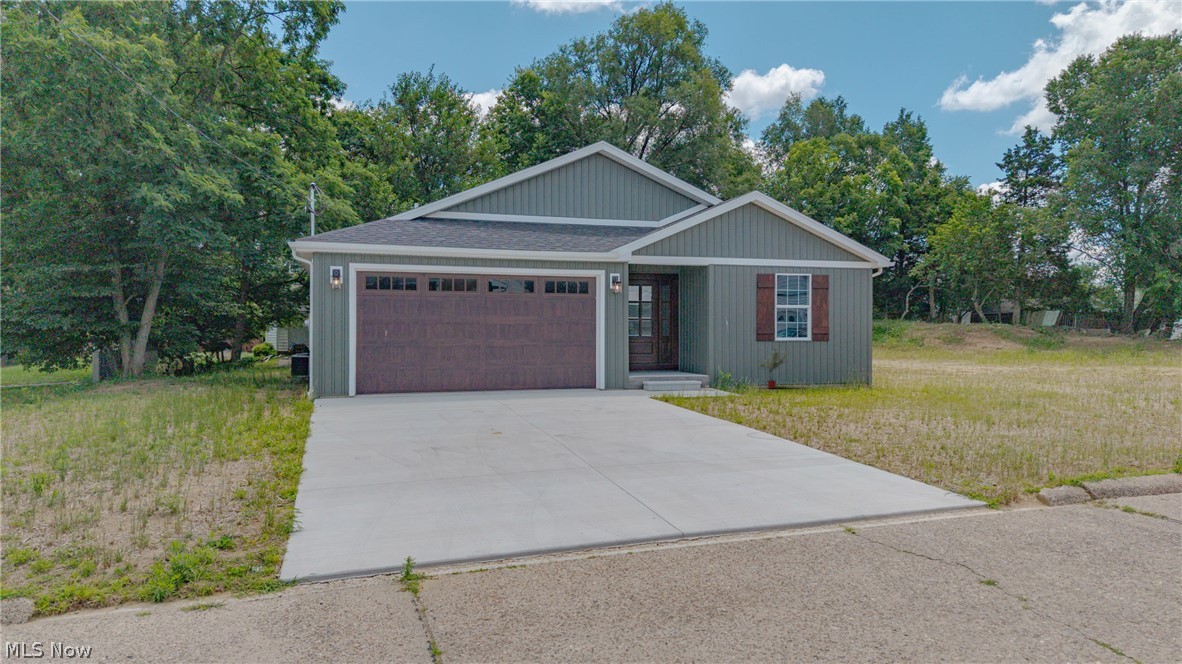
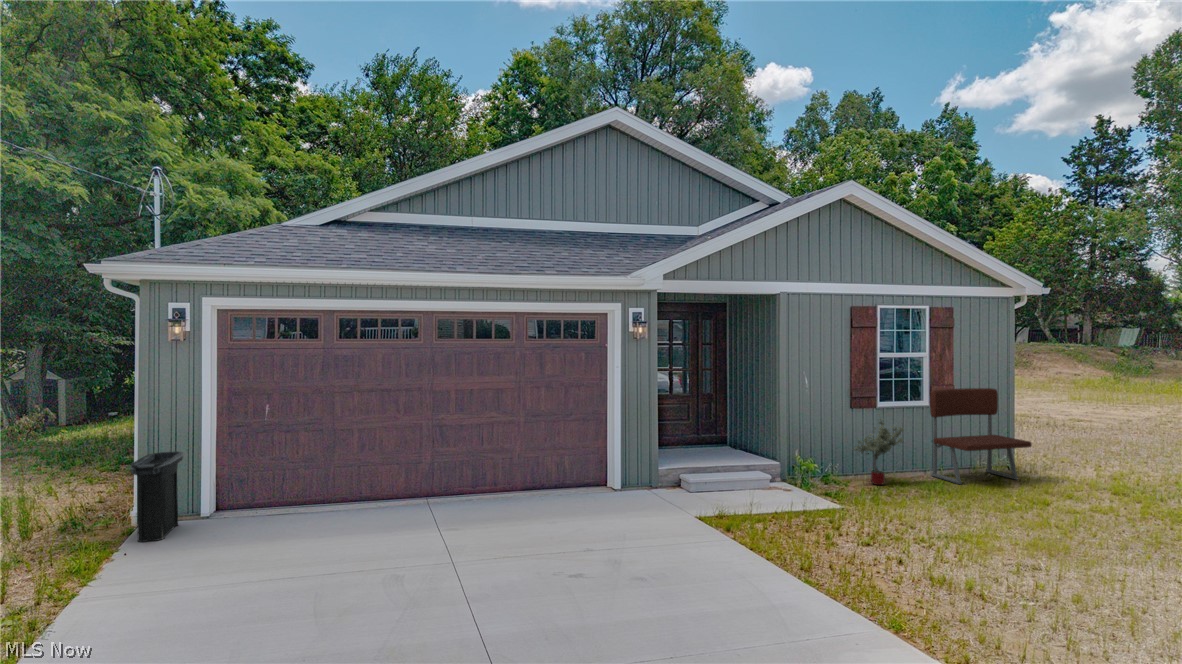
bench: none [809,329,872,389] -> present [930,388,1032,484]
trash can: none [319,356,342,403] -> present [130,451,183,542]

